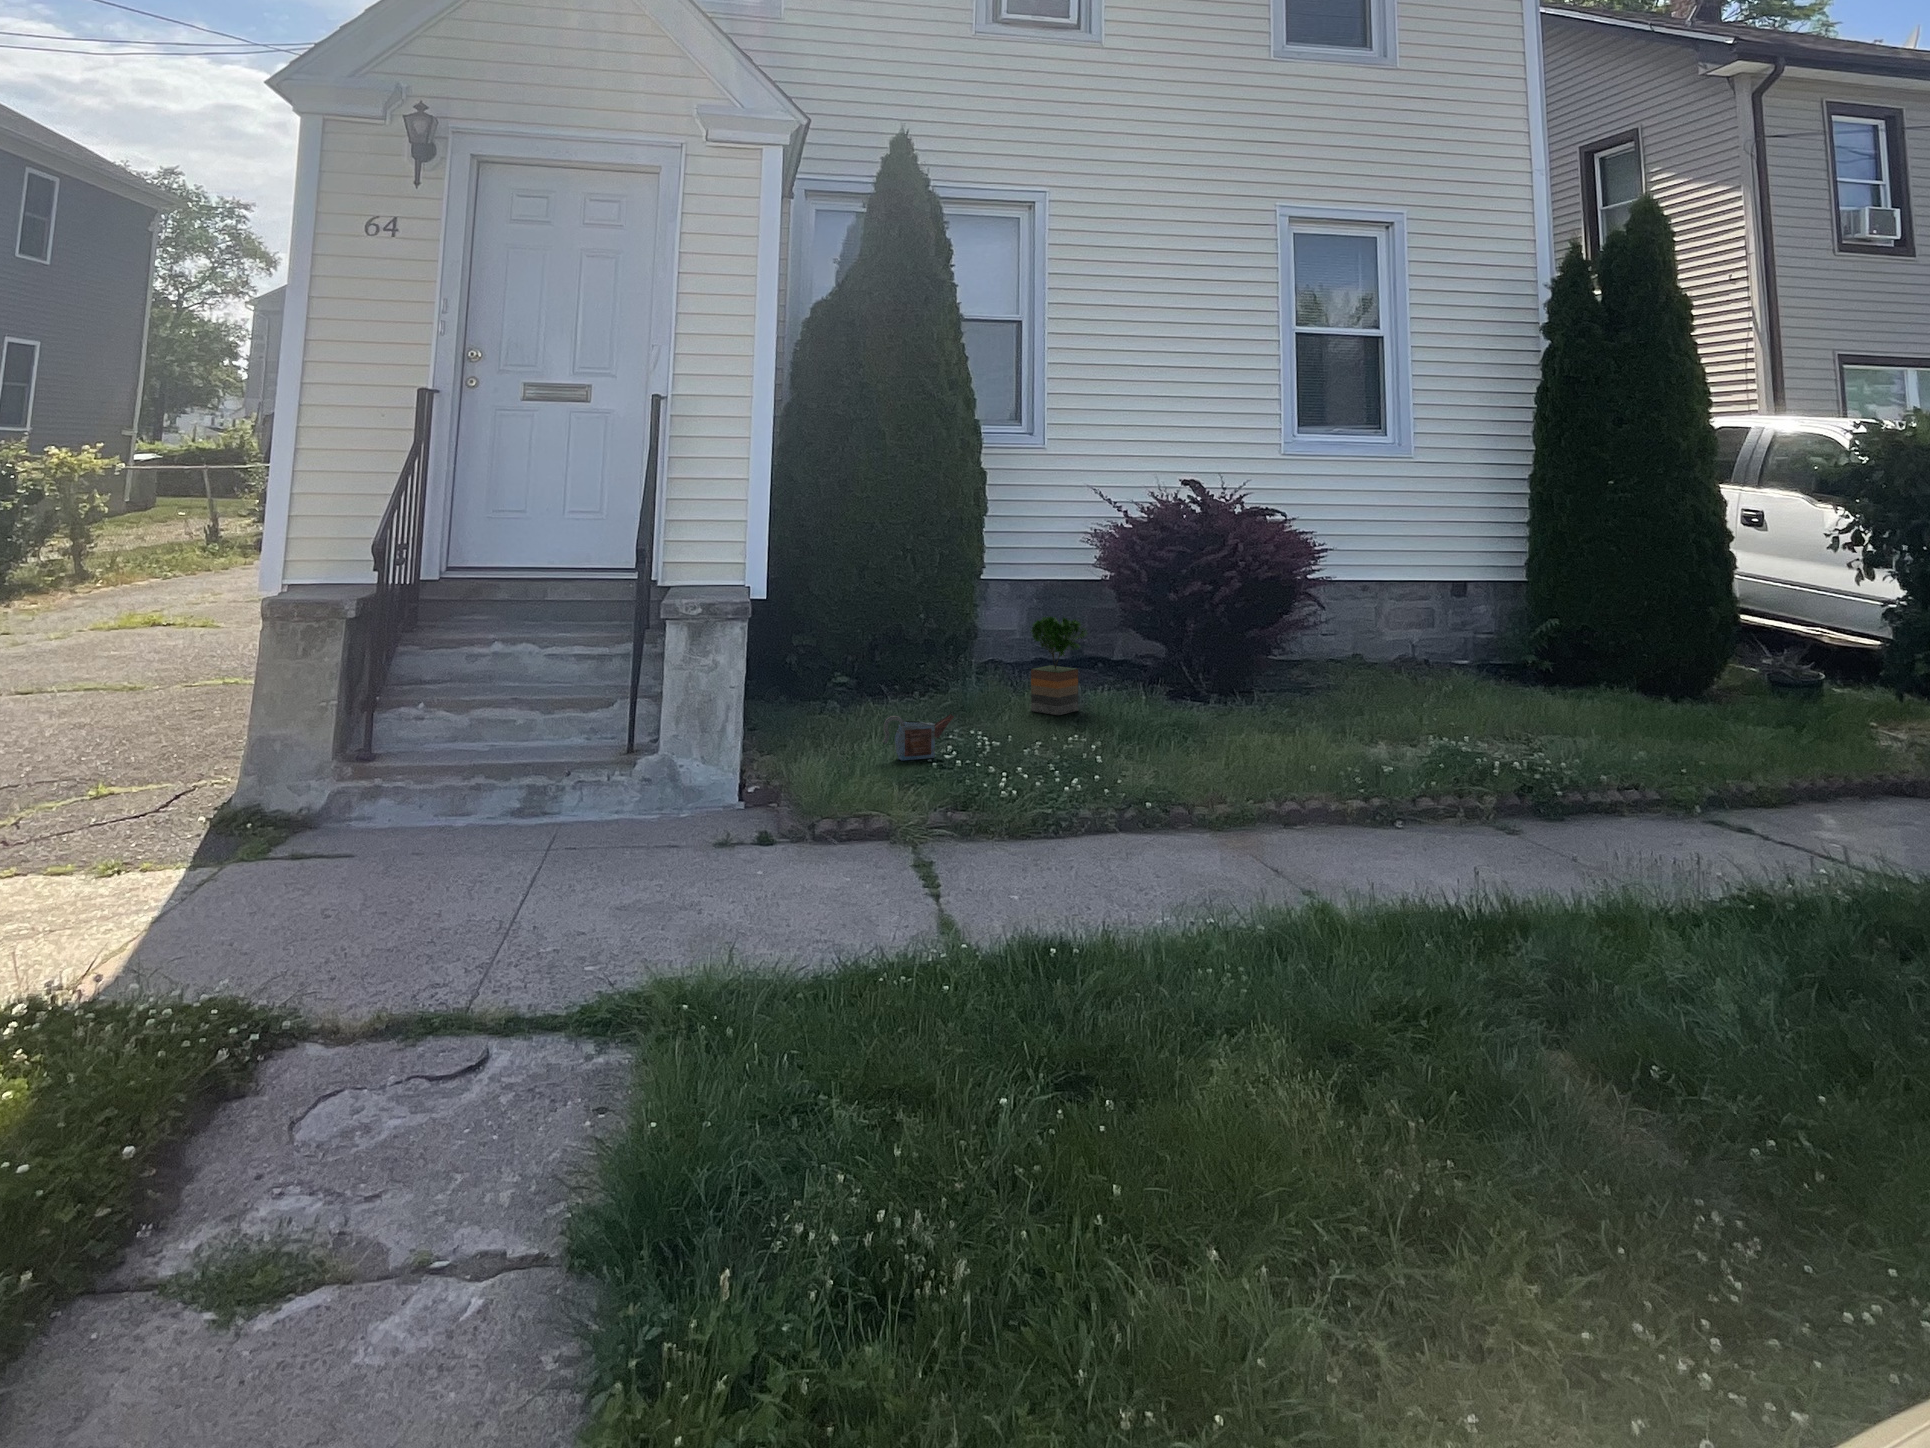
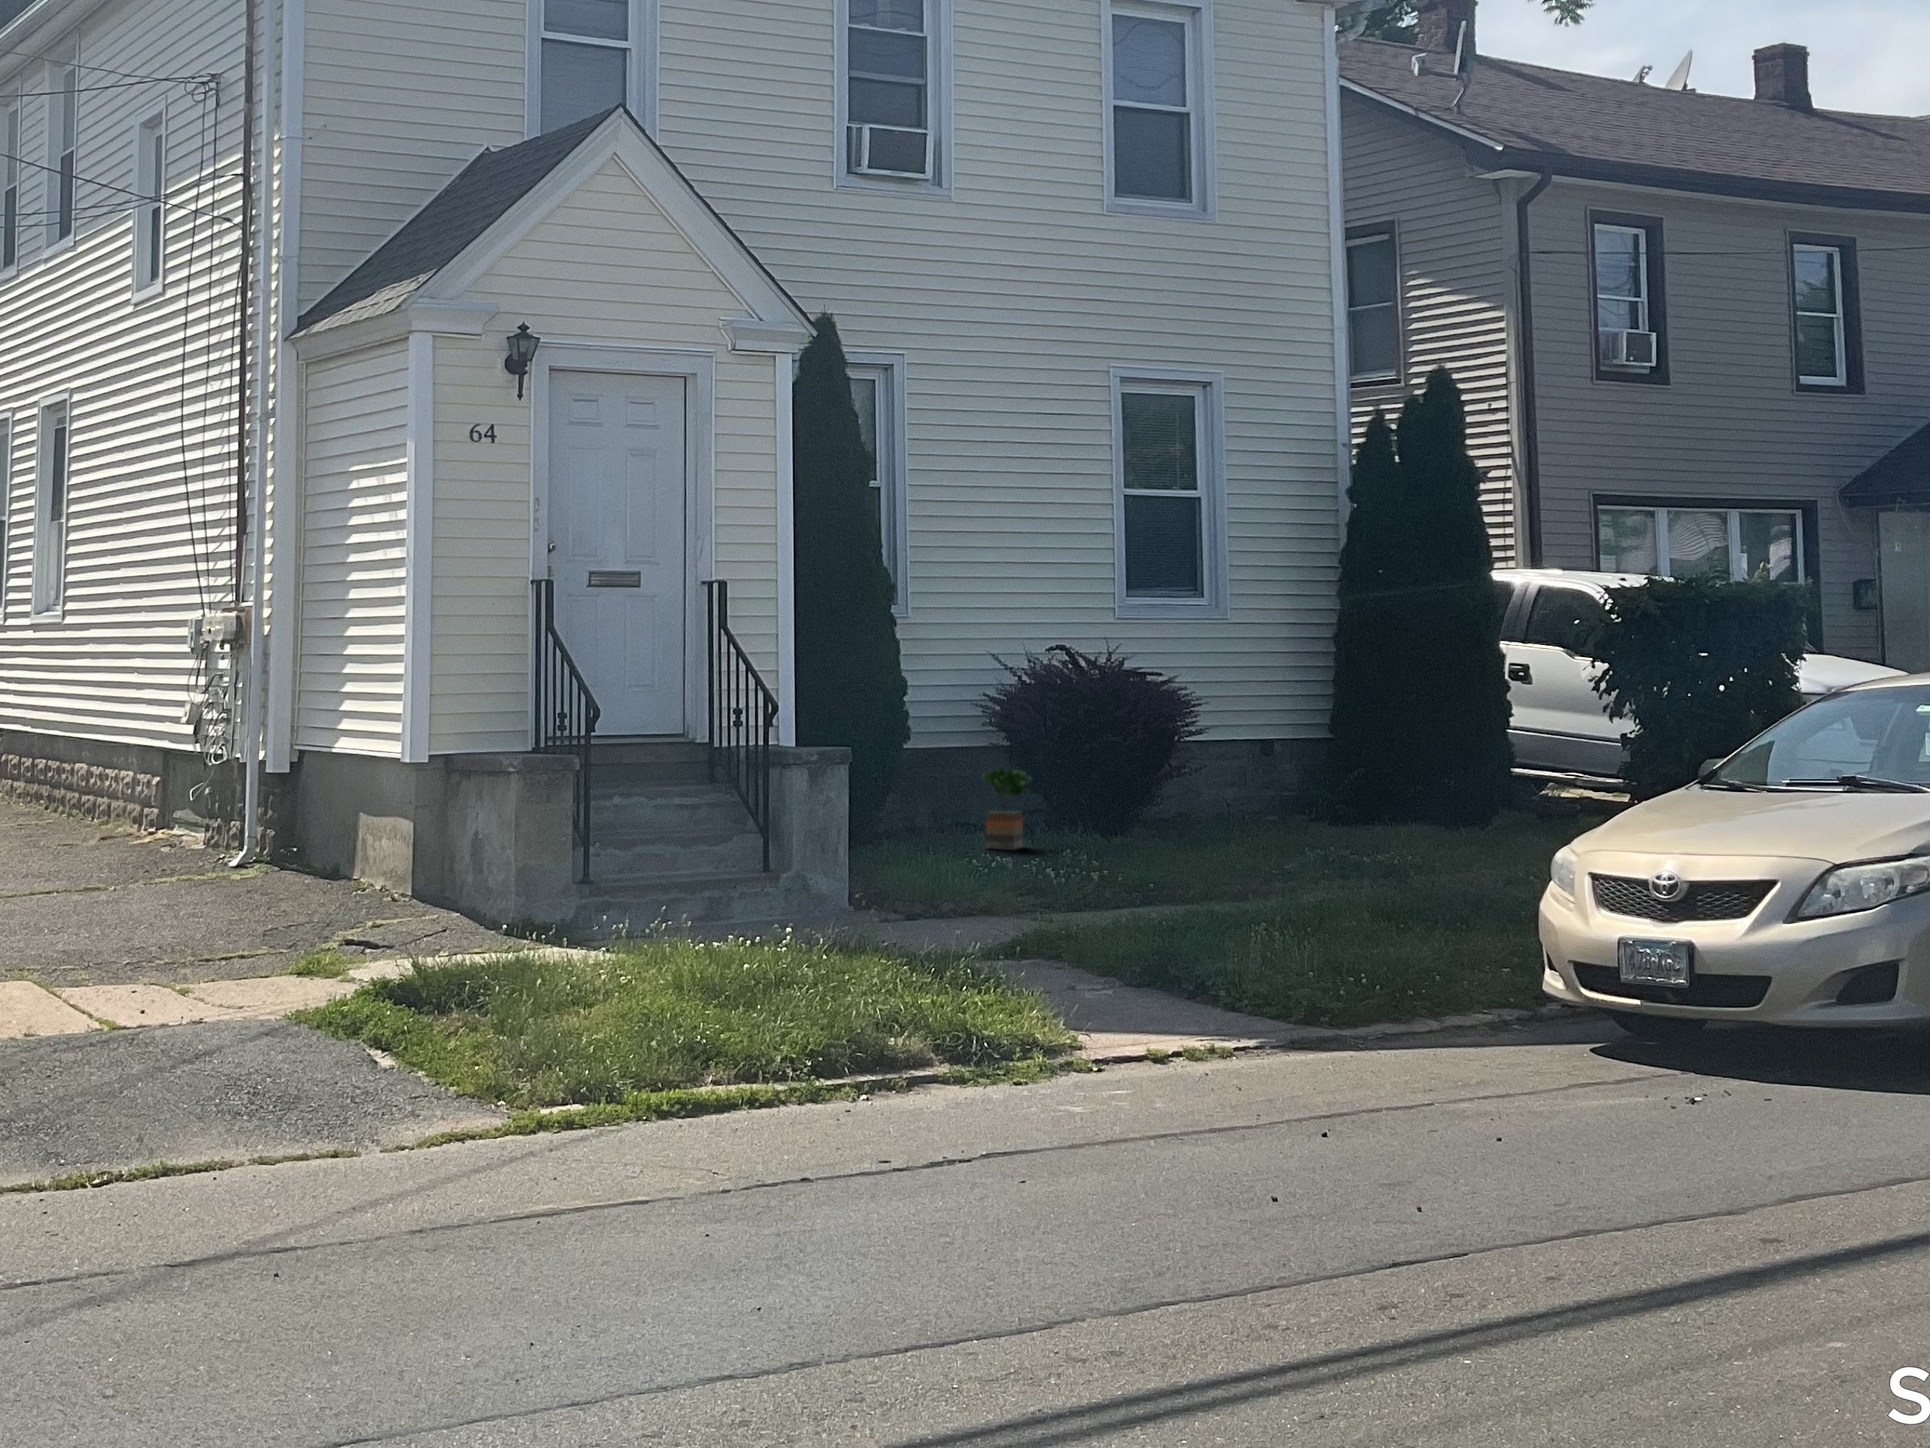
watering can: present [882,714,954,761] -> none [935,839,981,875]

